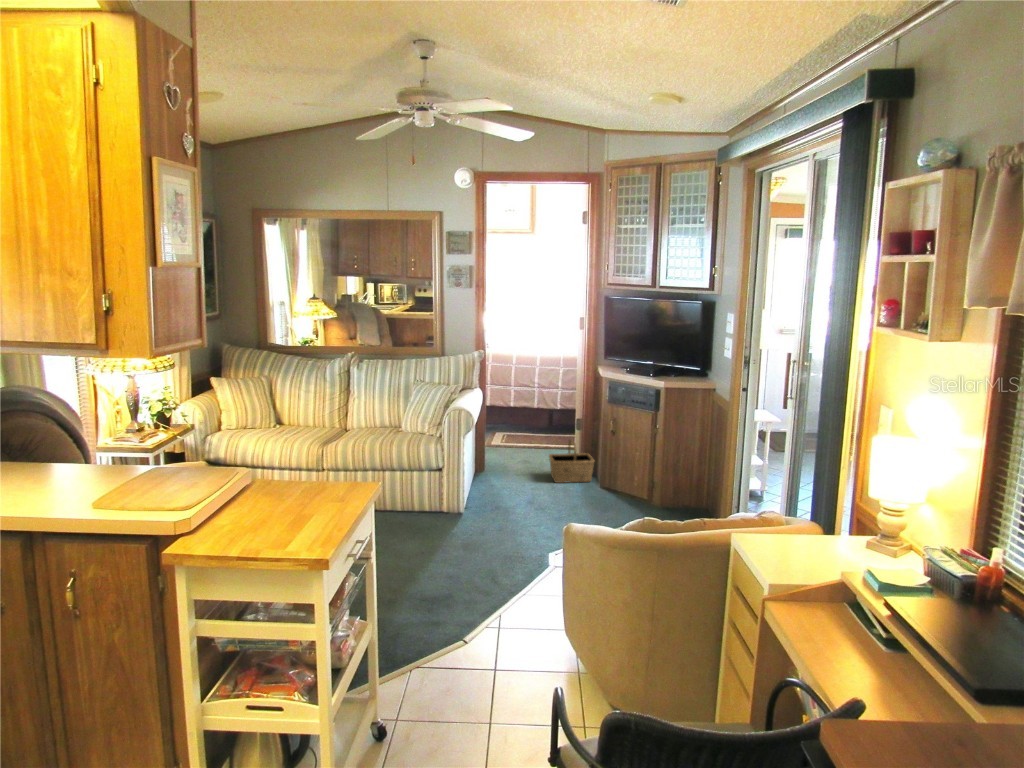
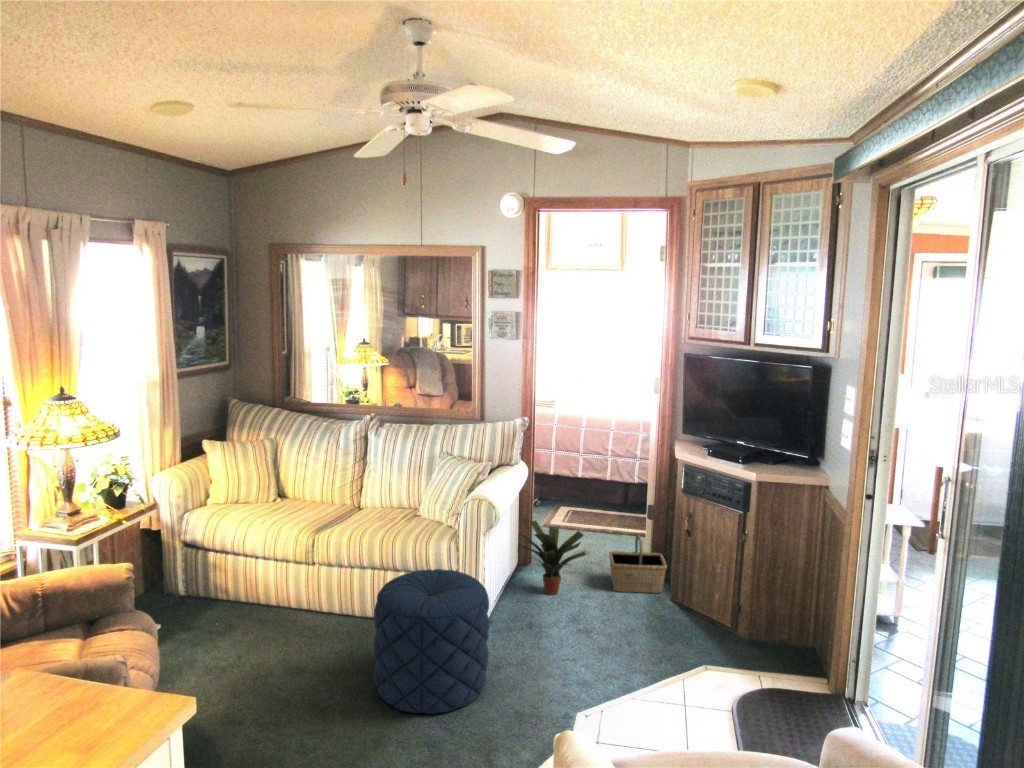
potted plant: none [480,432,534,488] -> present [520,521,586,595]
pouf: none [393,462,480,562] -> present [374,569,489,714]

